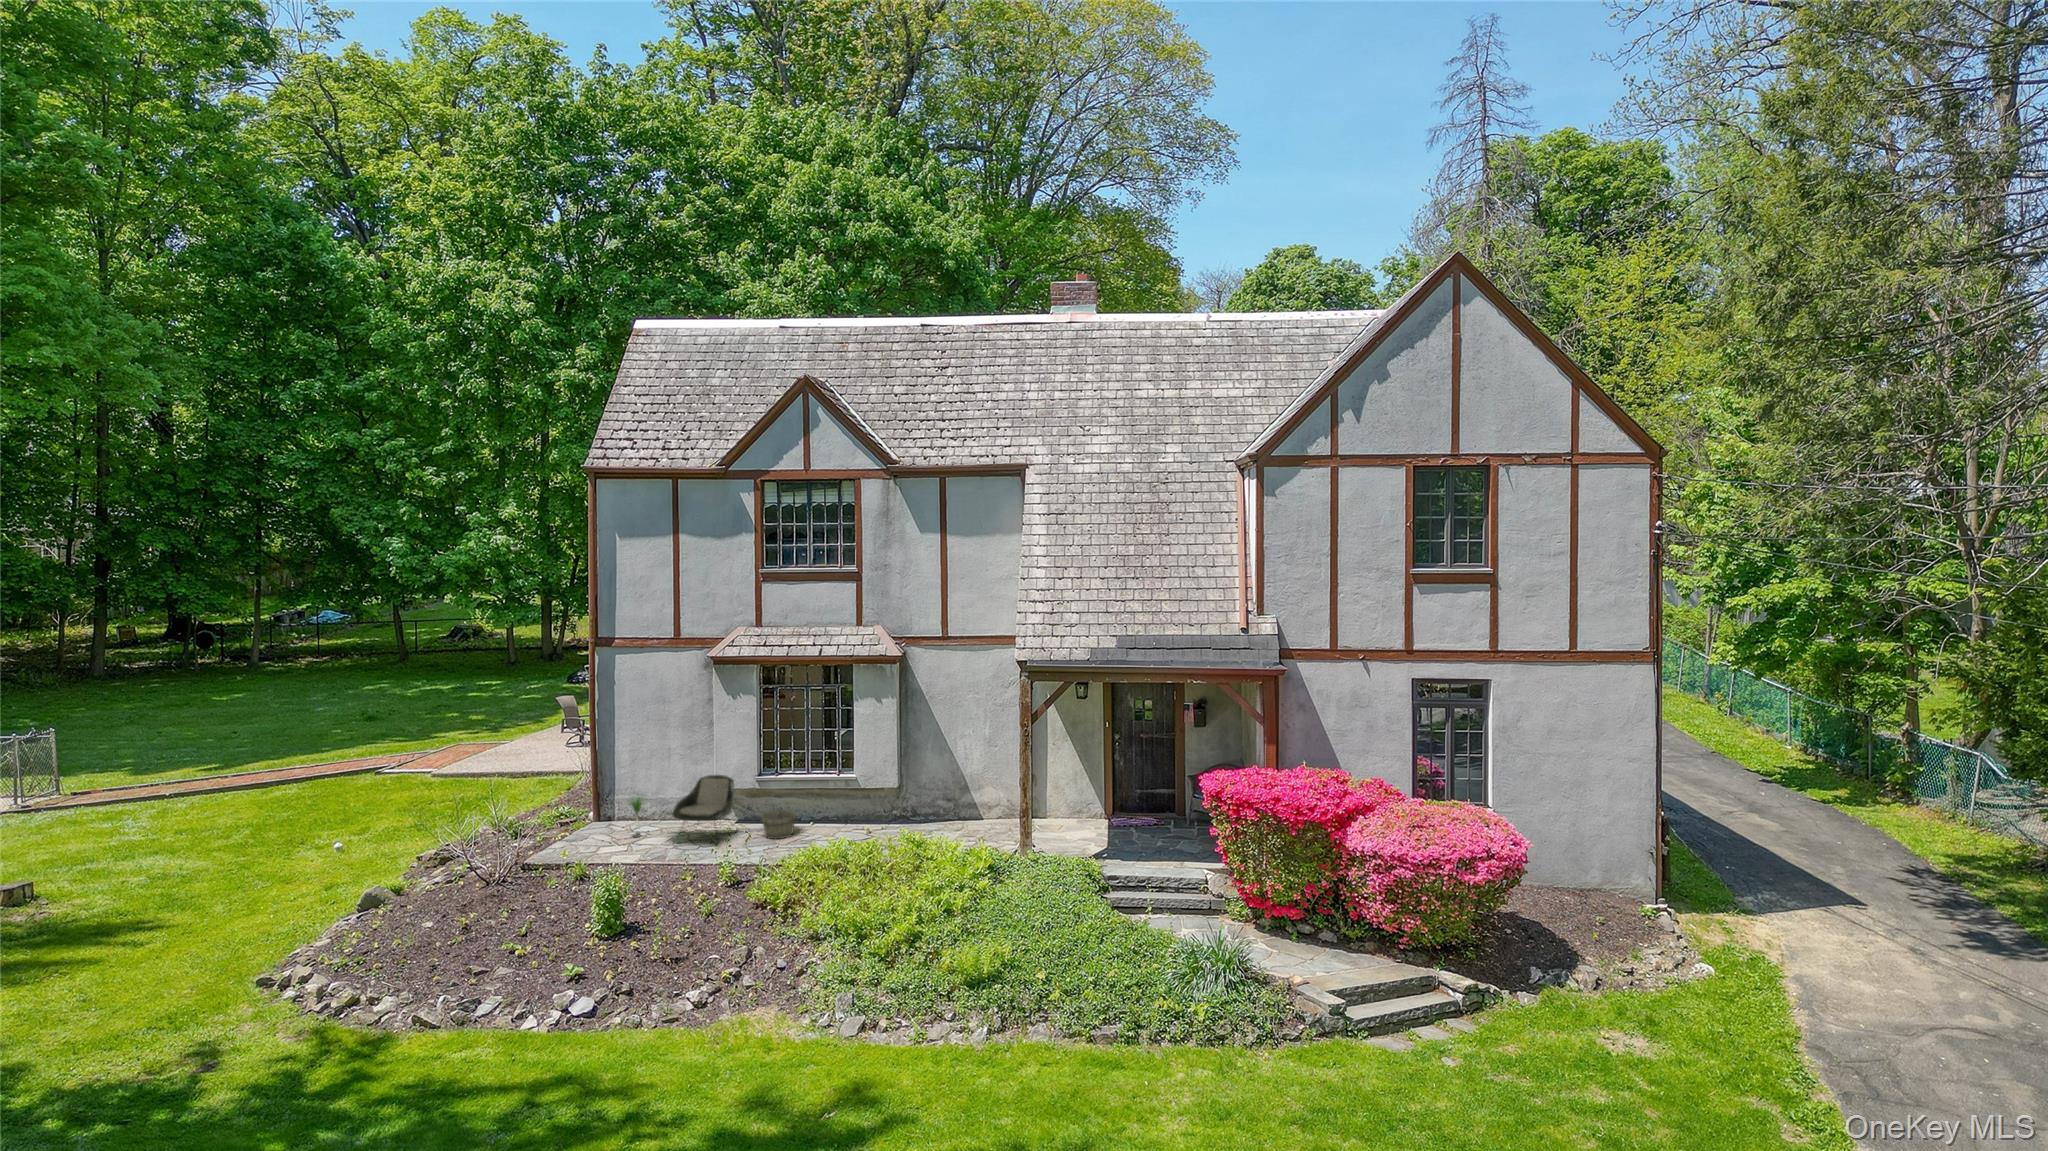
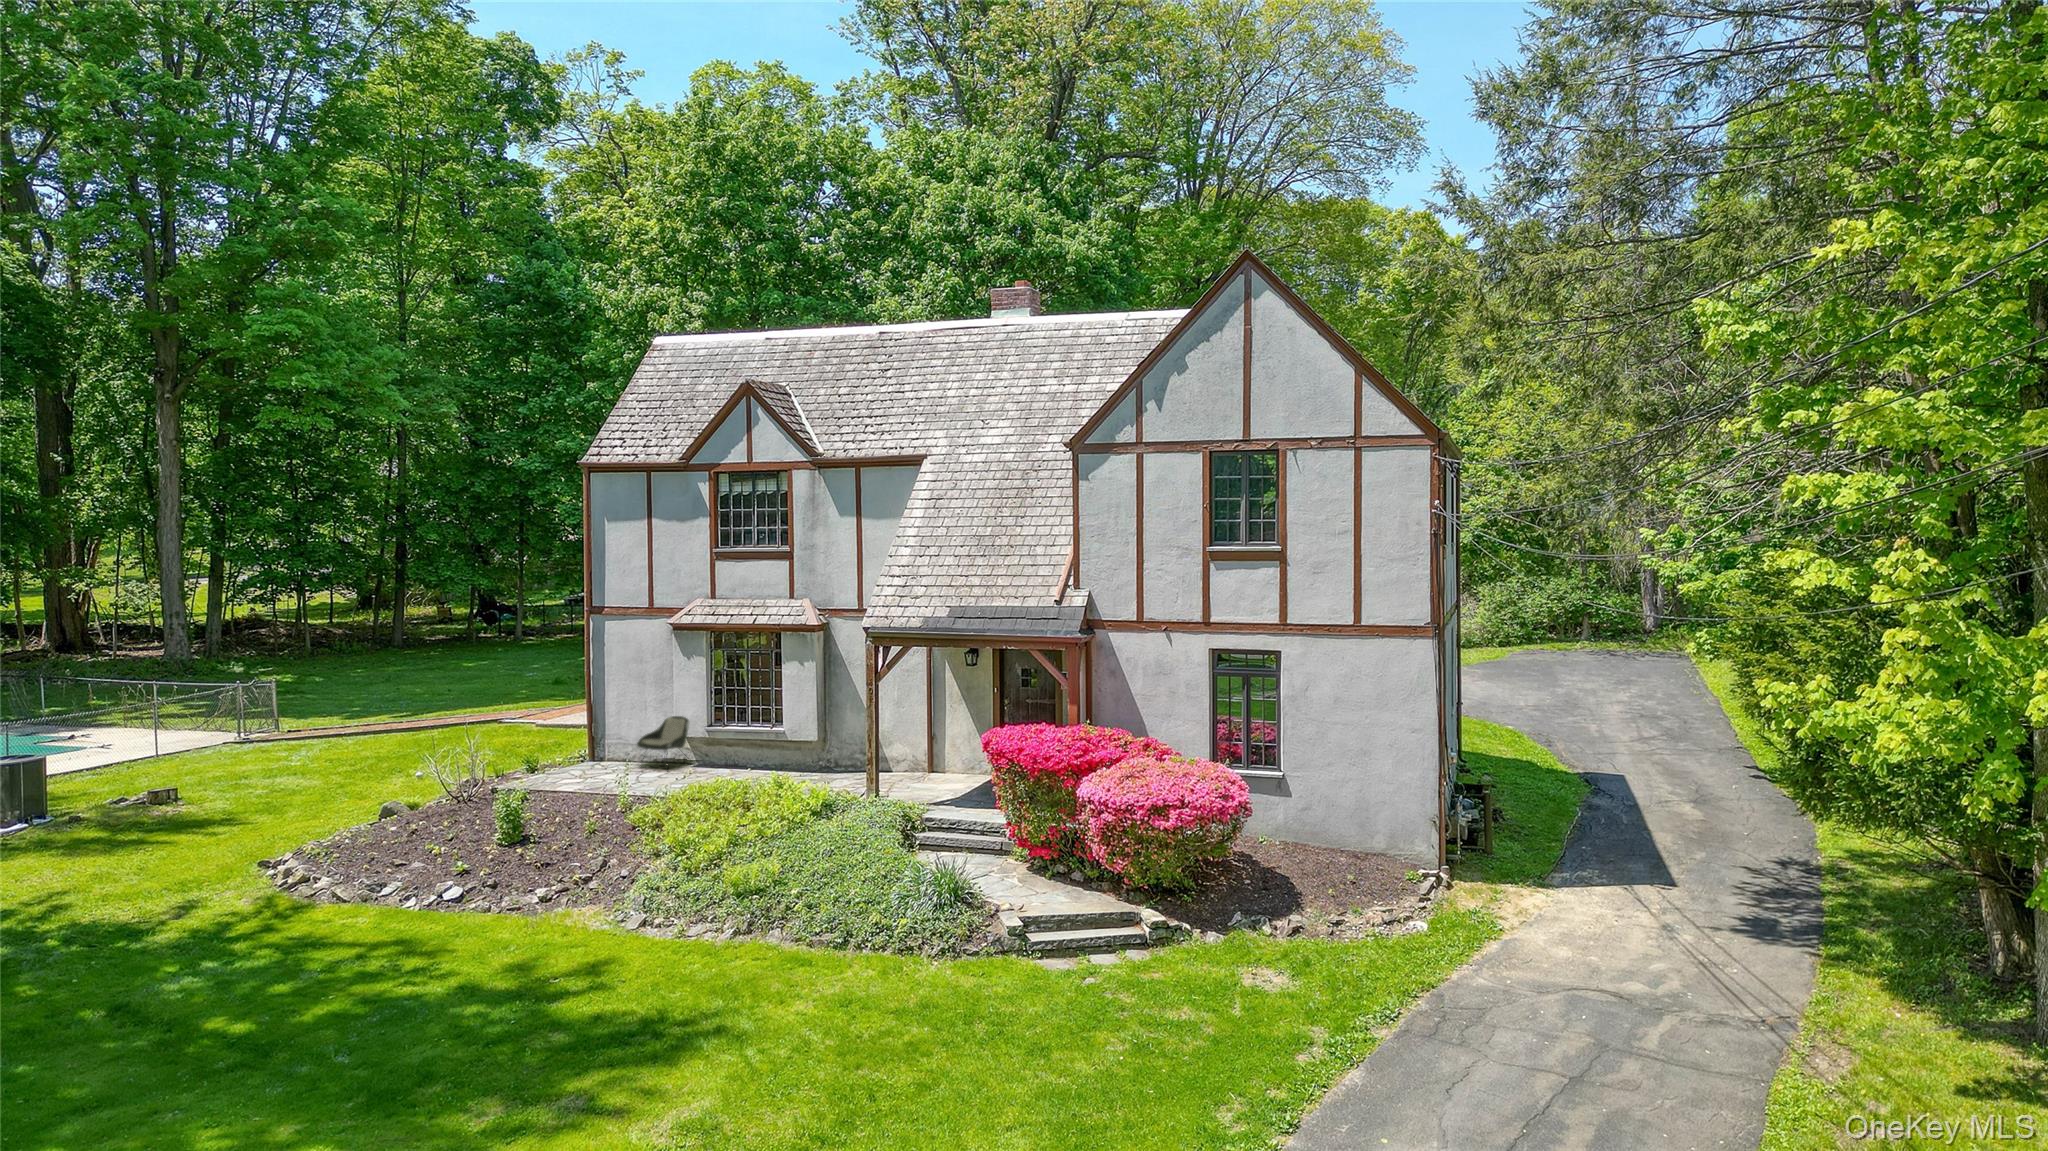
potted plant: present [629,795,642,838] -> none [604,723,631,763]
wooden bucket: present [762,810,796,839] -> none [706,744,734,770]

